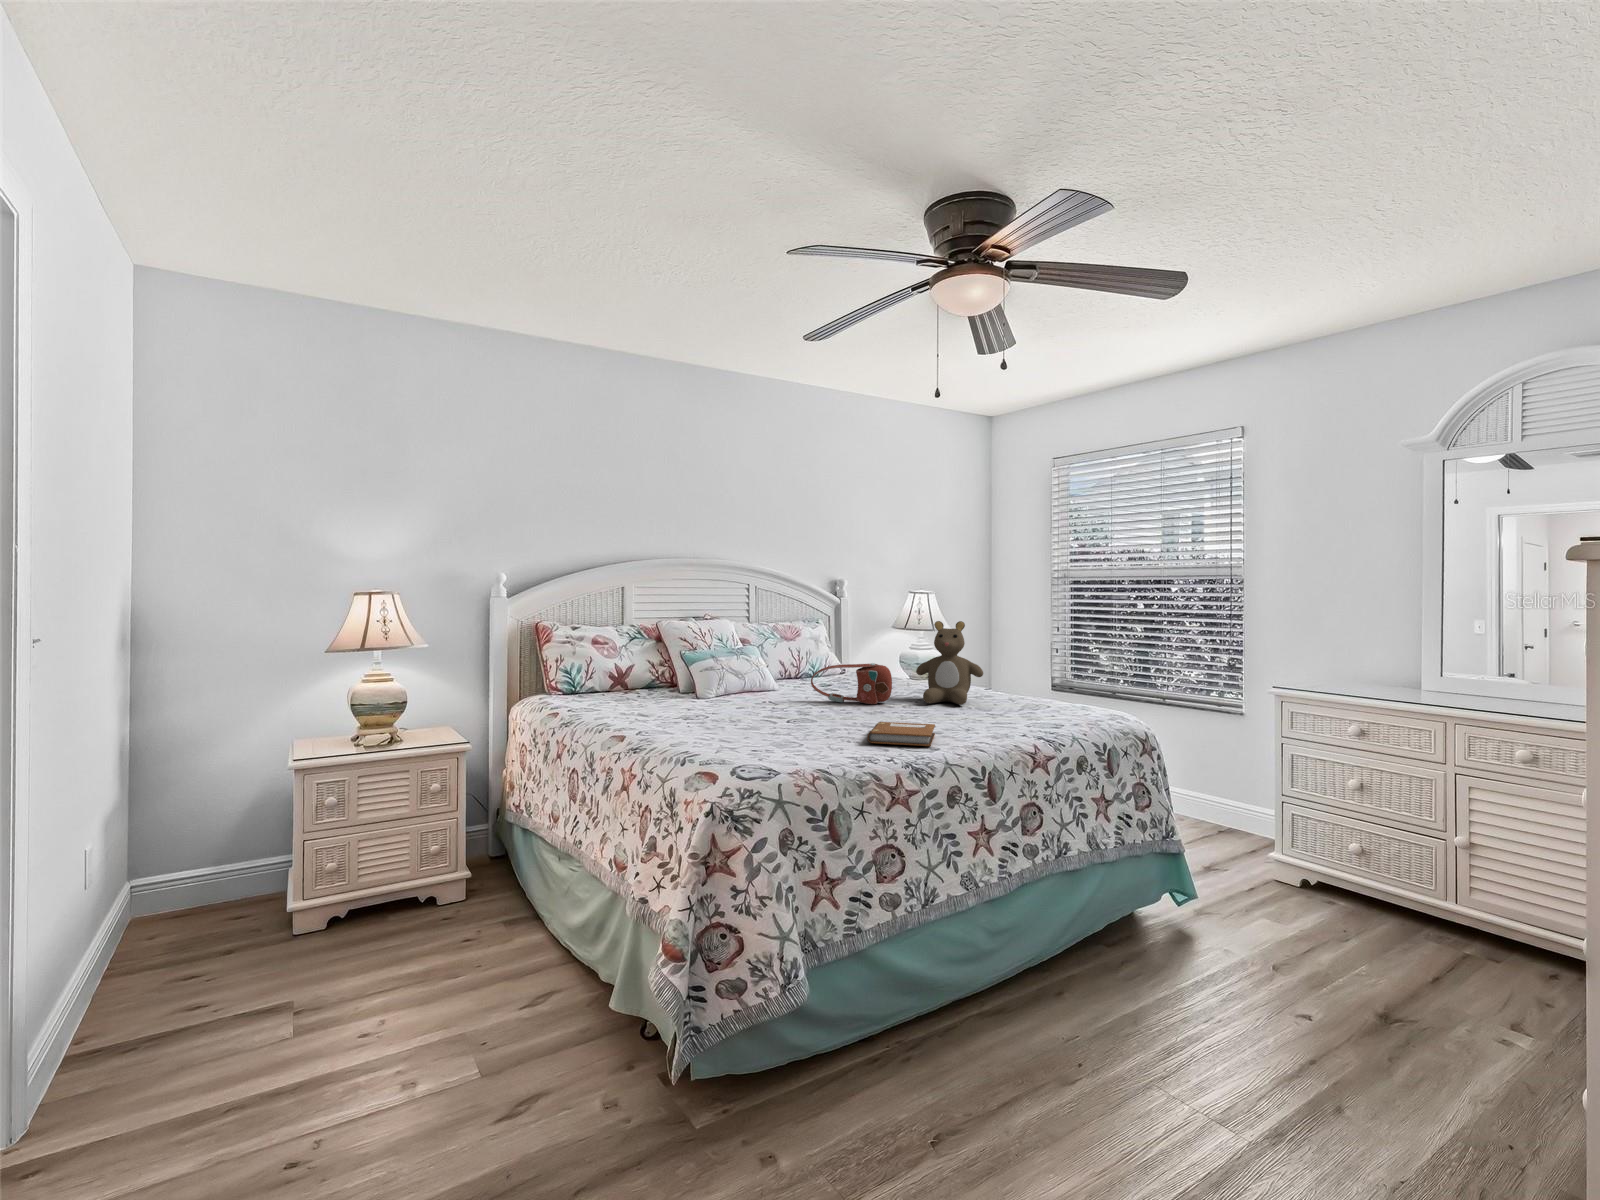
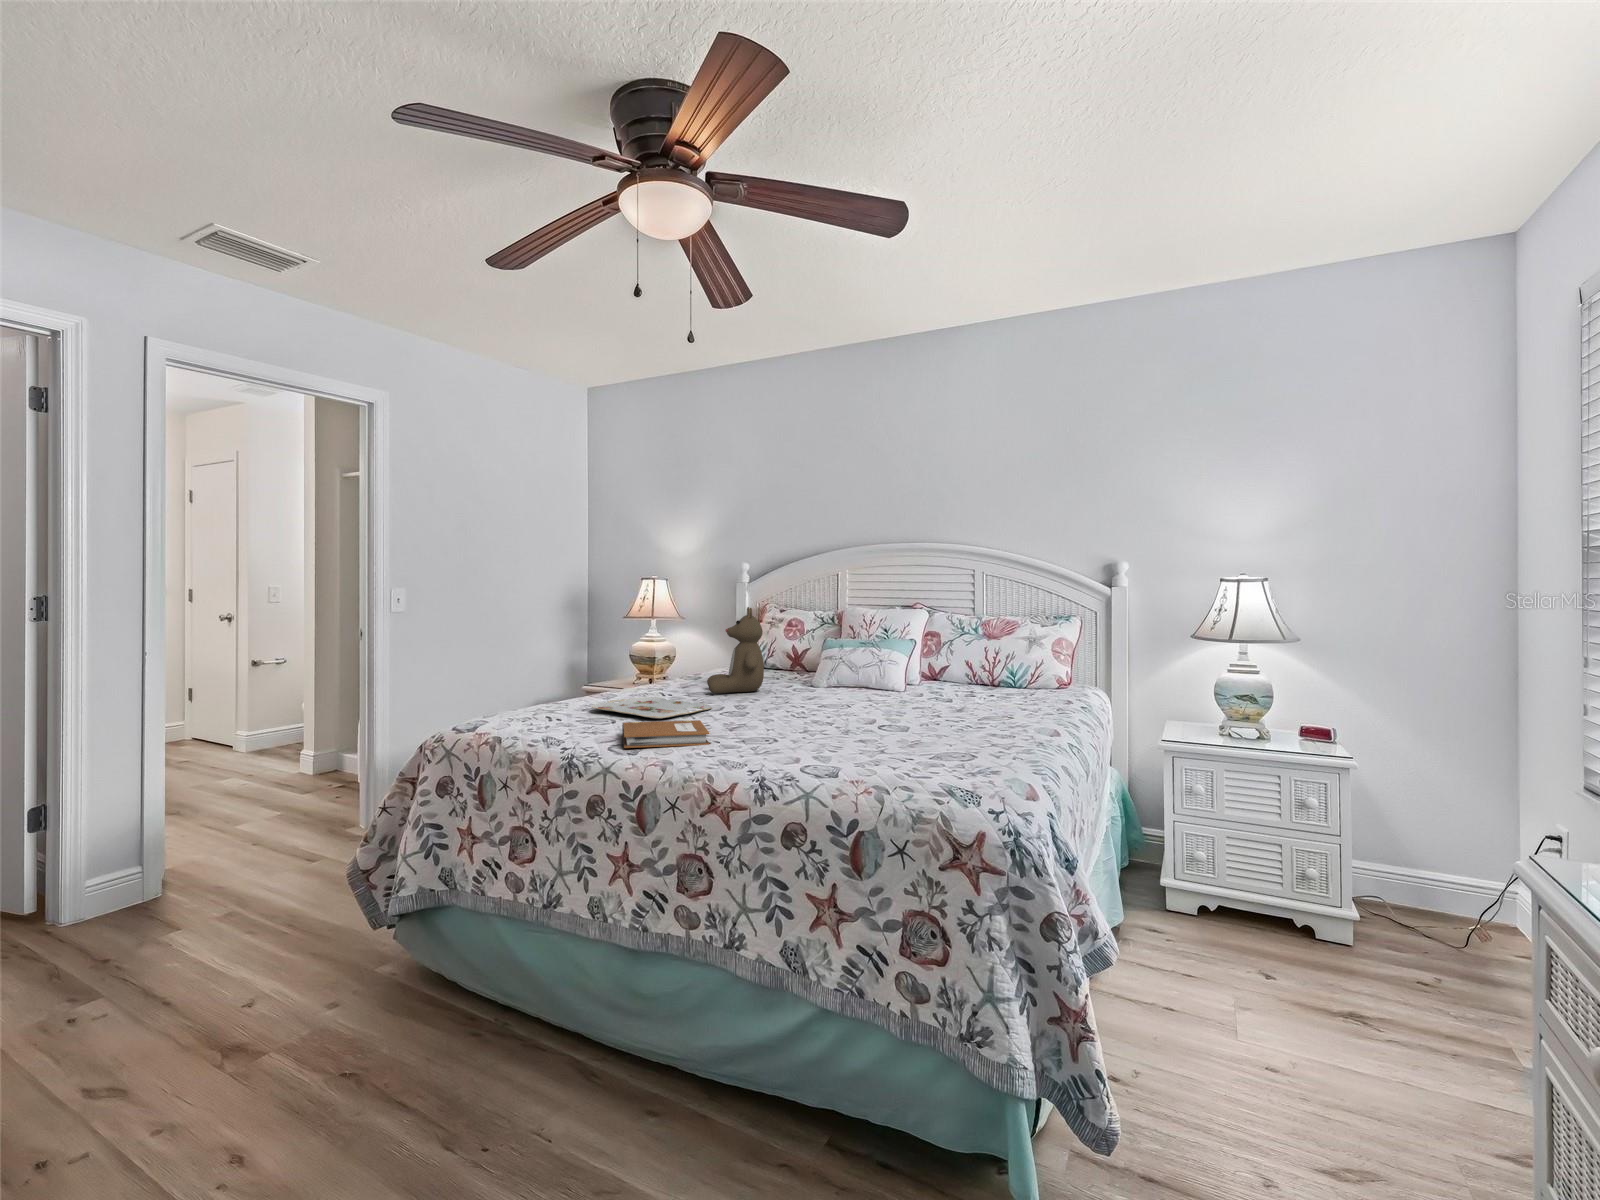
teddy bear: present [916,621,983,705] -> present [707,607,764,693]
handbag: present [811,663,892,704] -> none [839,662,888,713]
serving tray: none [696,720,819,740] -> present [591,697,712,719]

